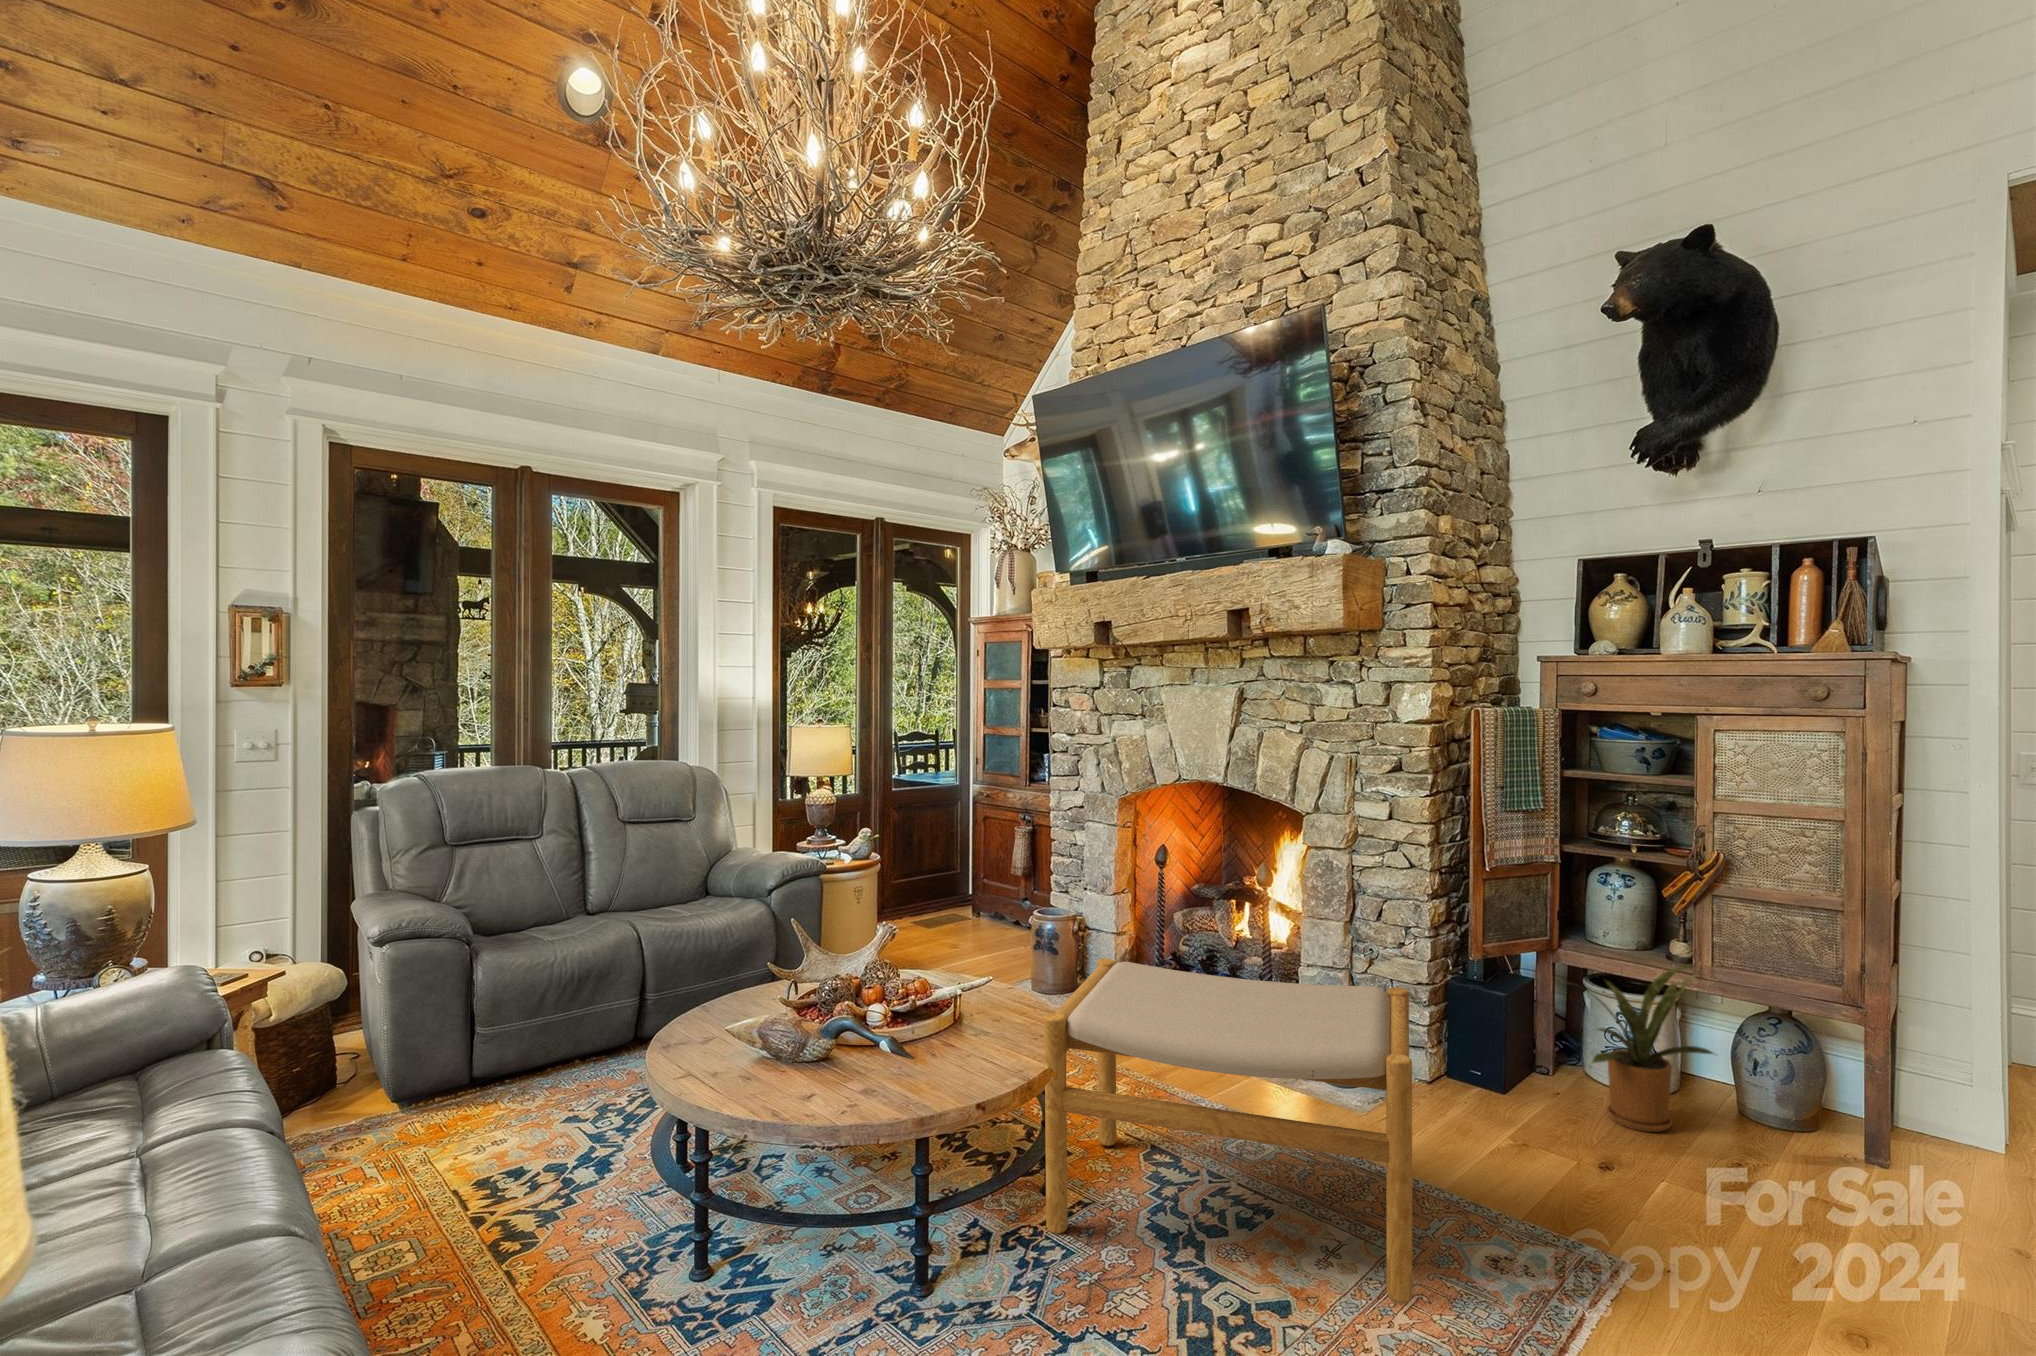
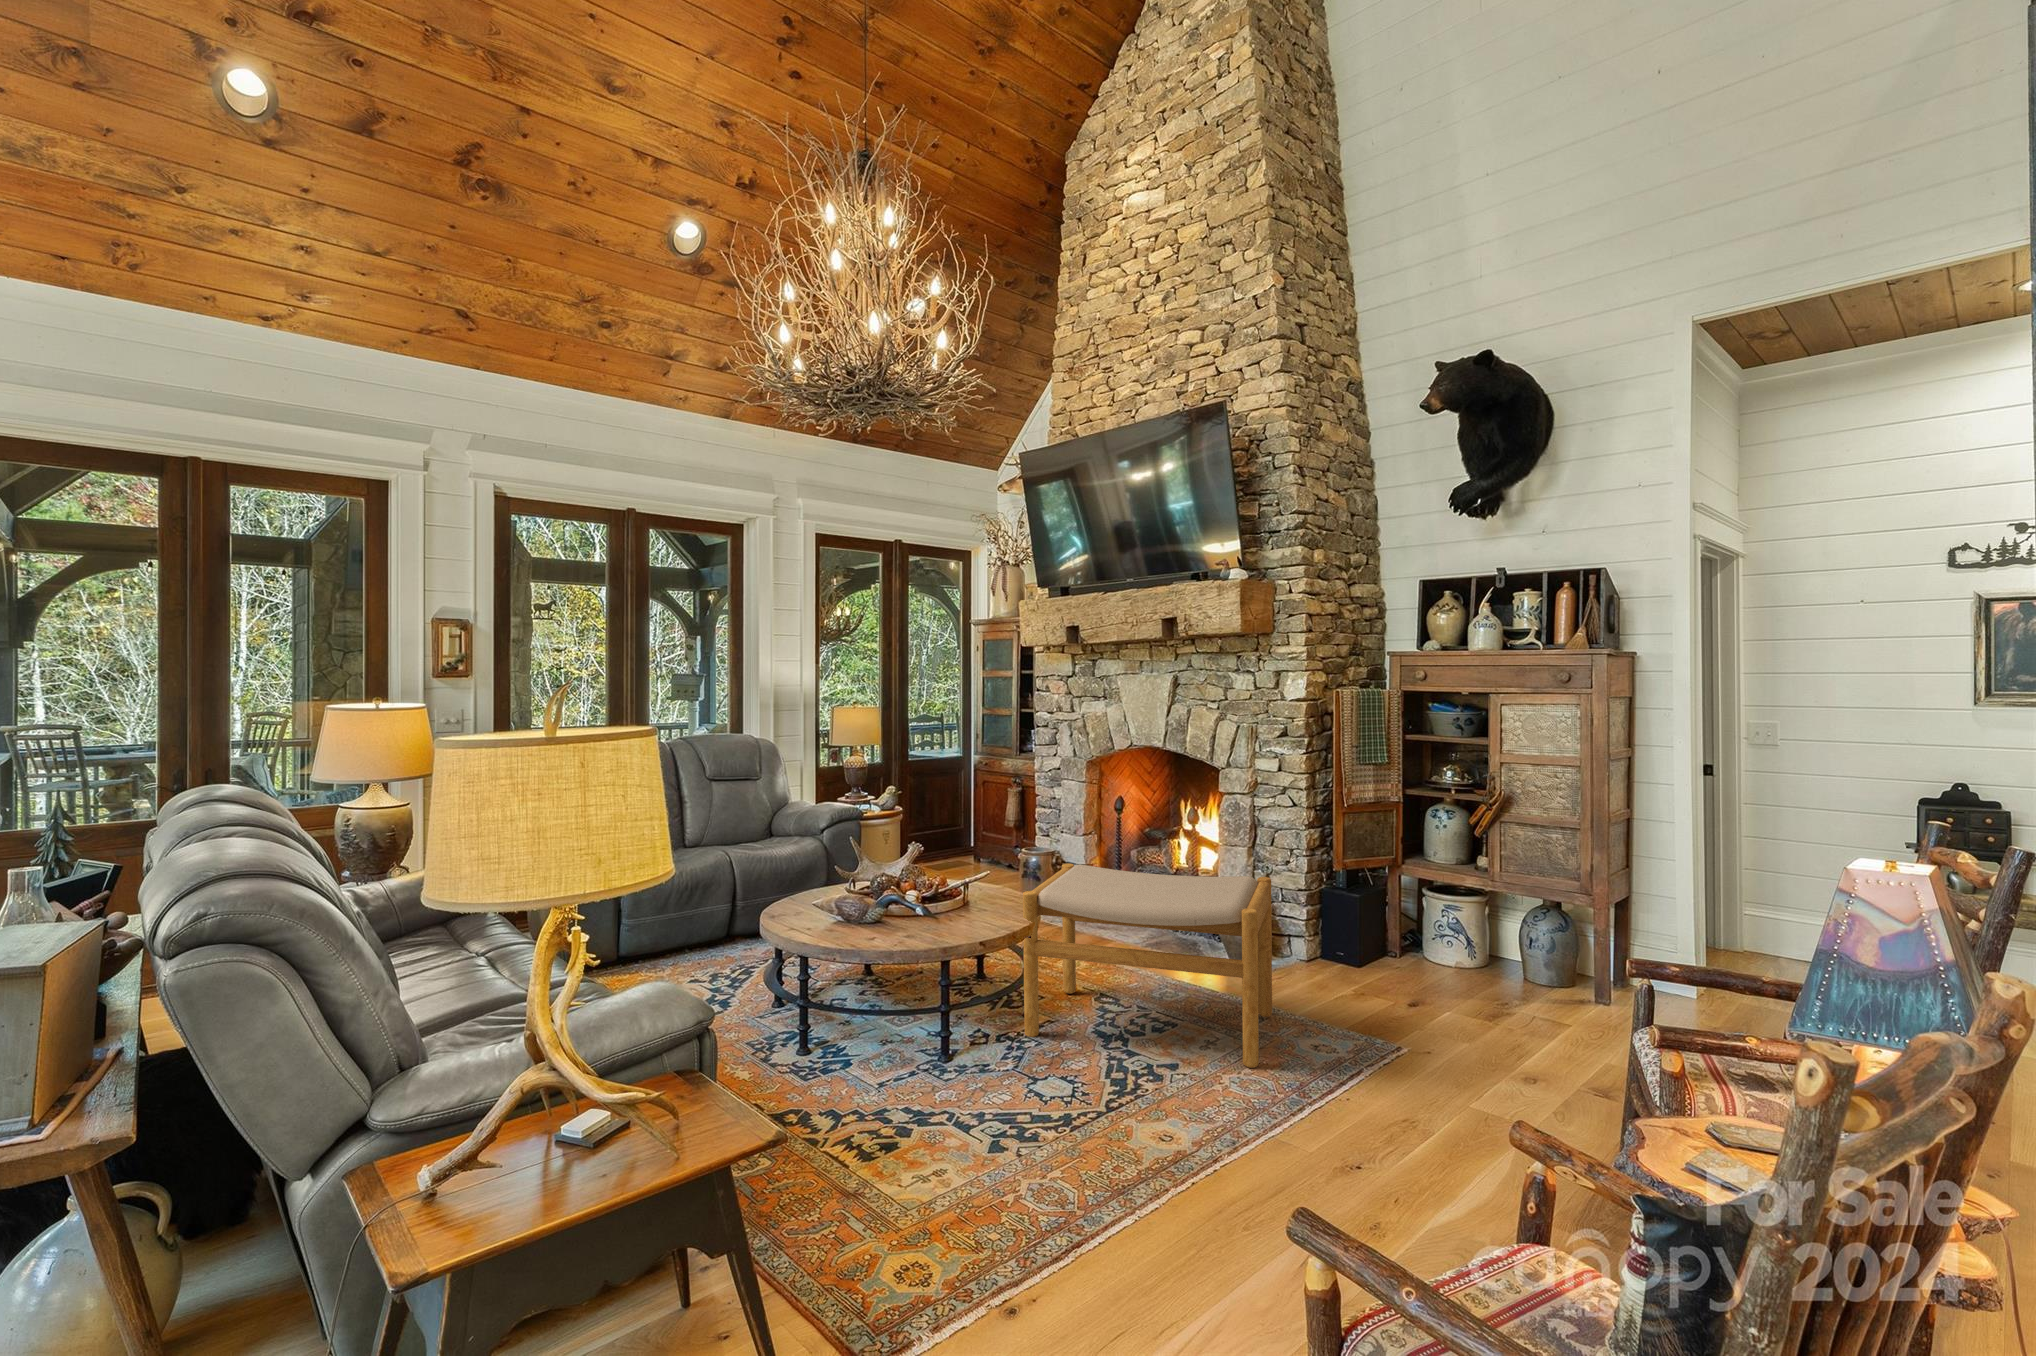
house plant: present [1564,965,1713,1132] -> none [1387,869,1503,986]

